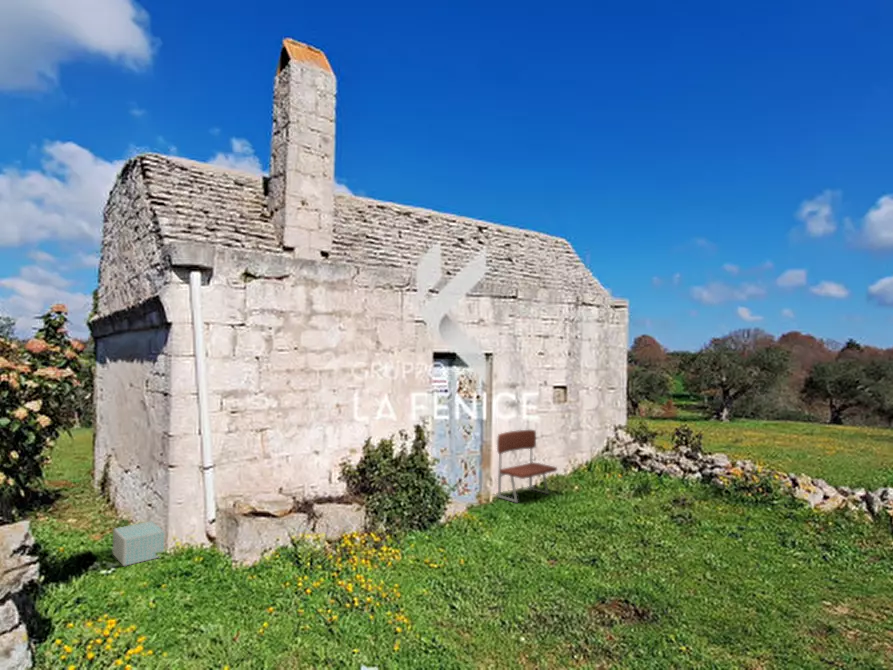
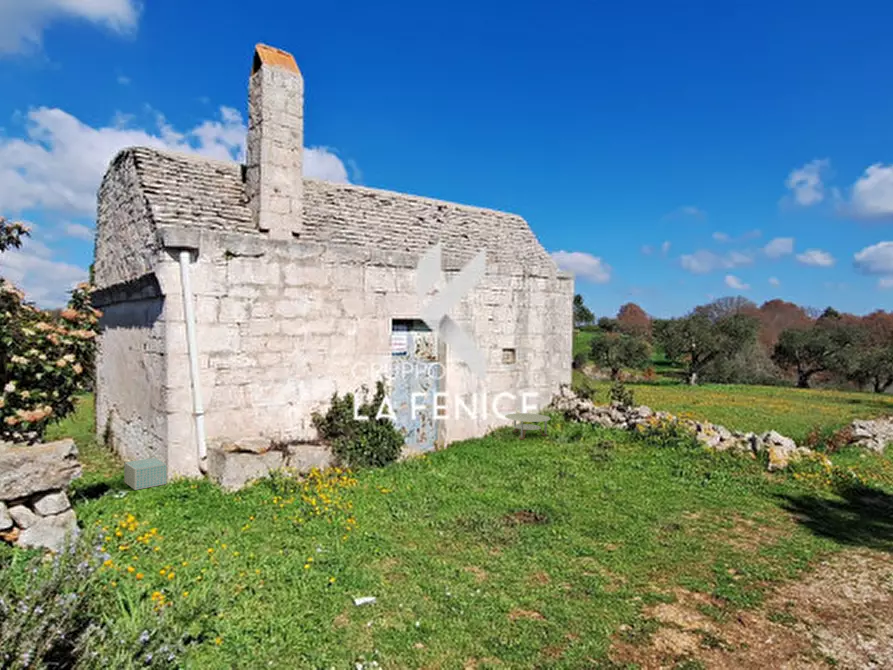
bench: present [497,430,557,503] -> none [449,387,502,448]
round table: none [557,459,611,491] -> present [505,413,551,439]

